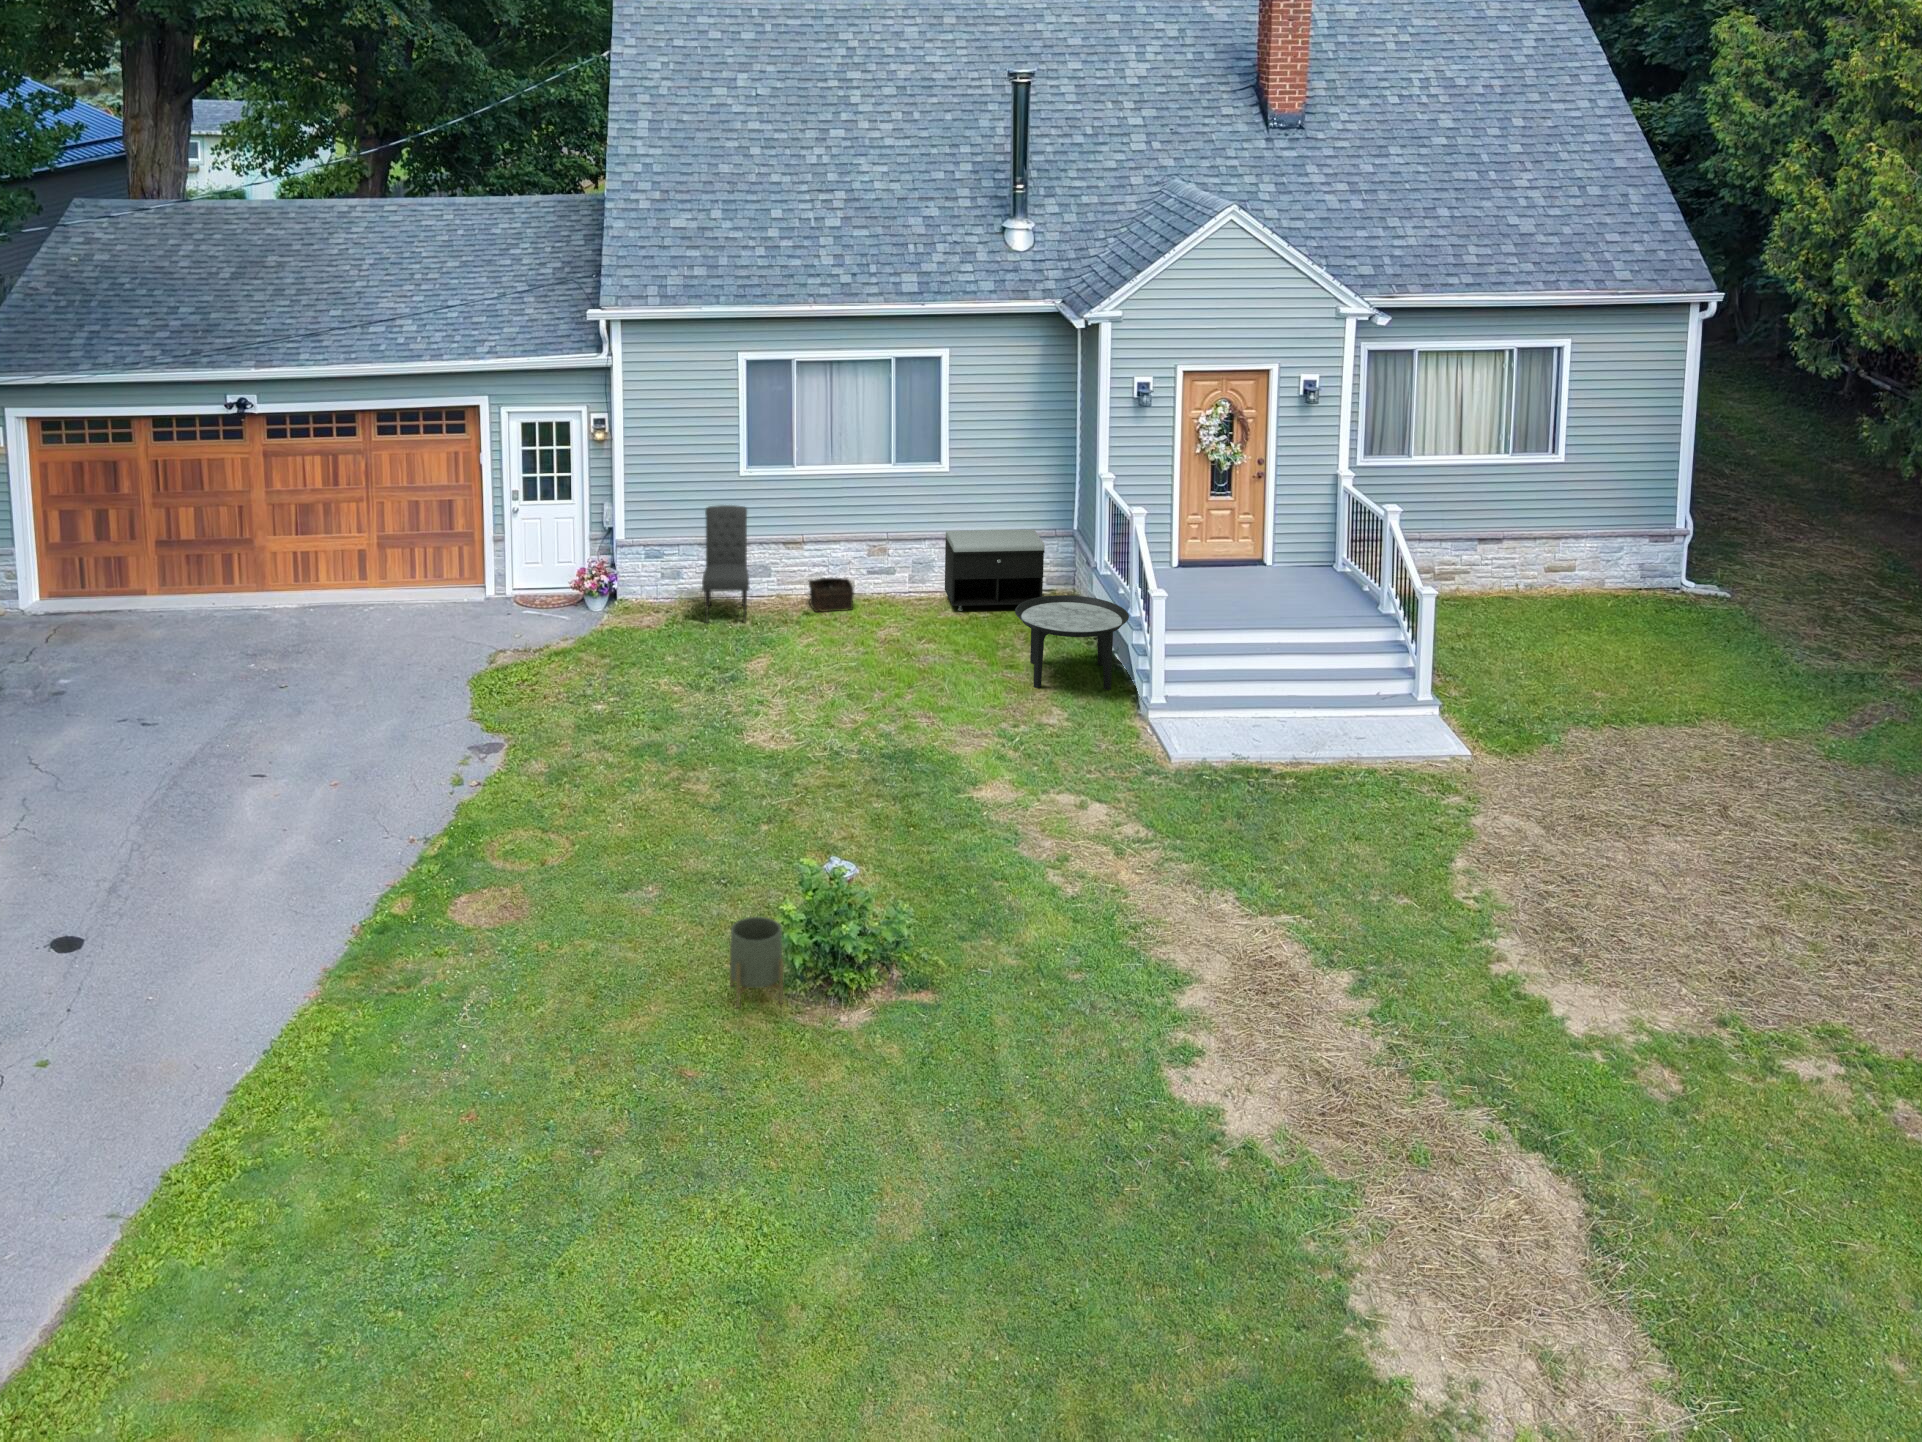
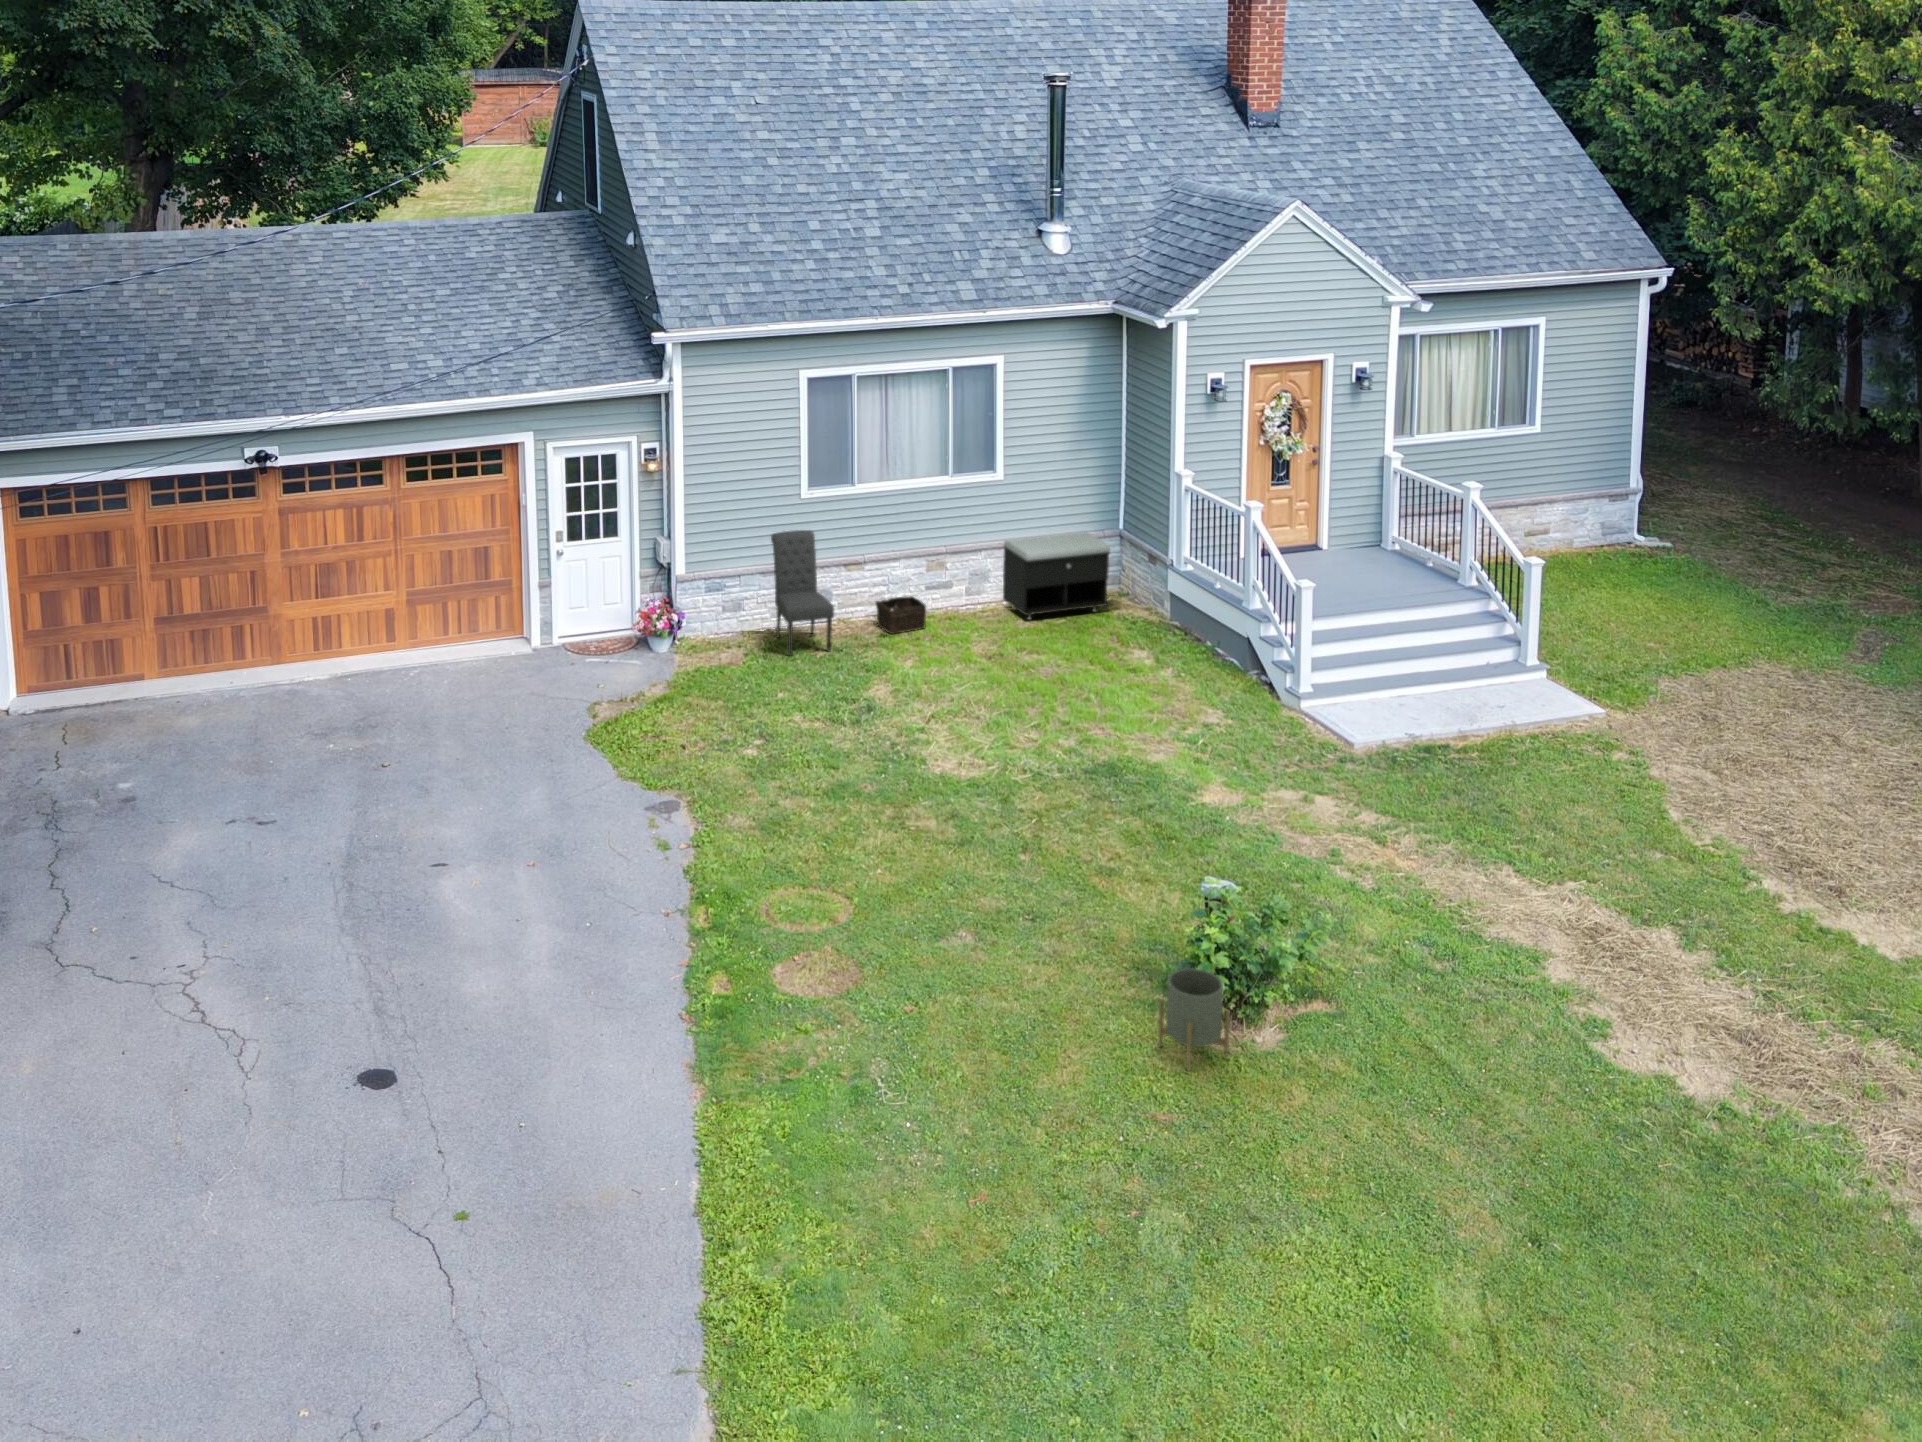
round table: present [1015,595,1129,690] -> none [1136,594,1251,691]

